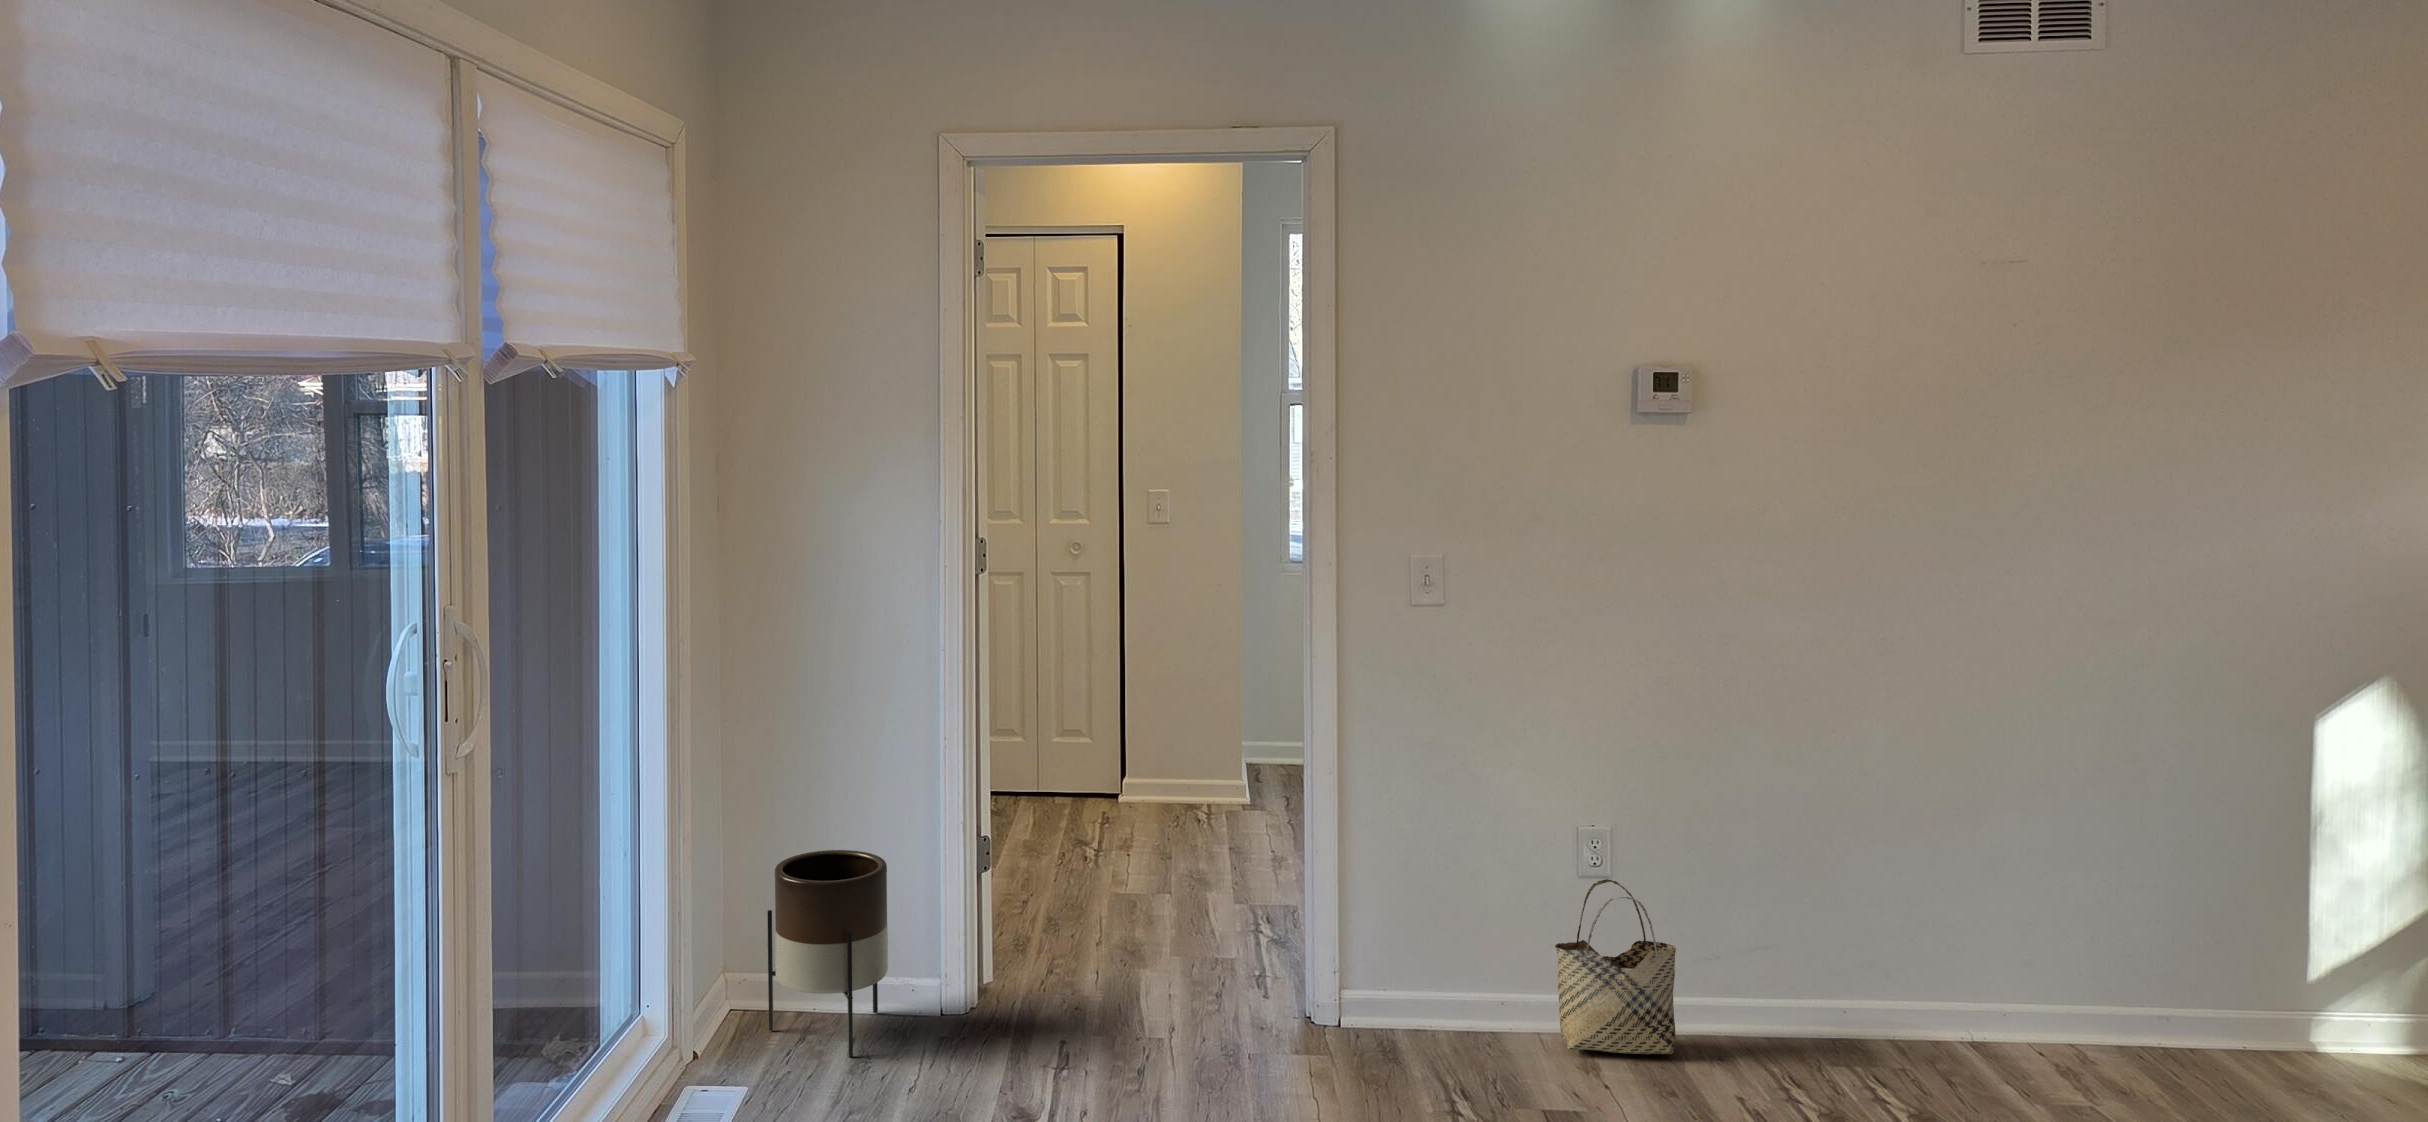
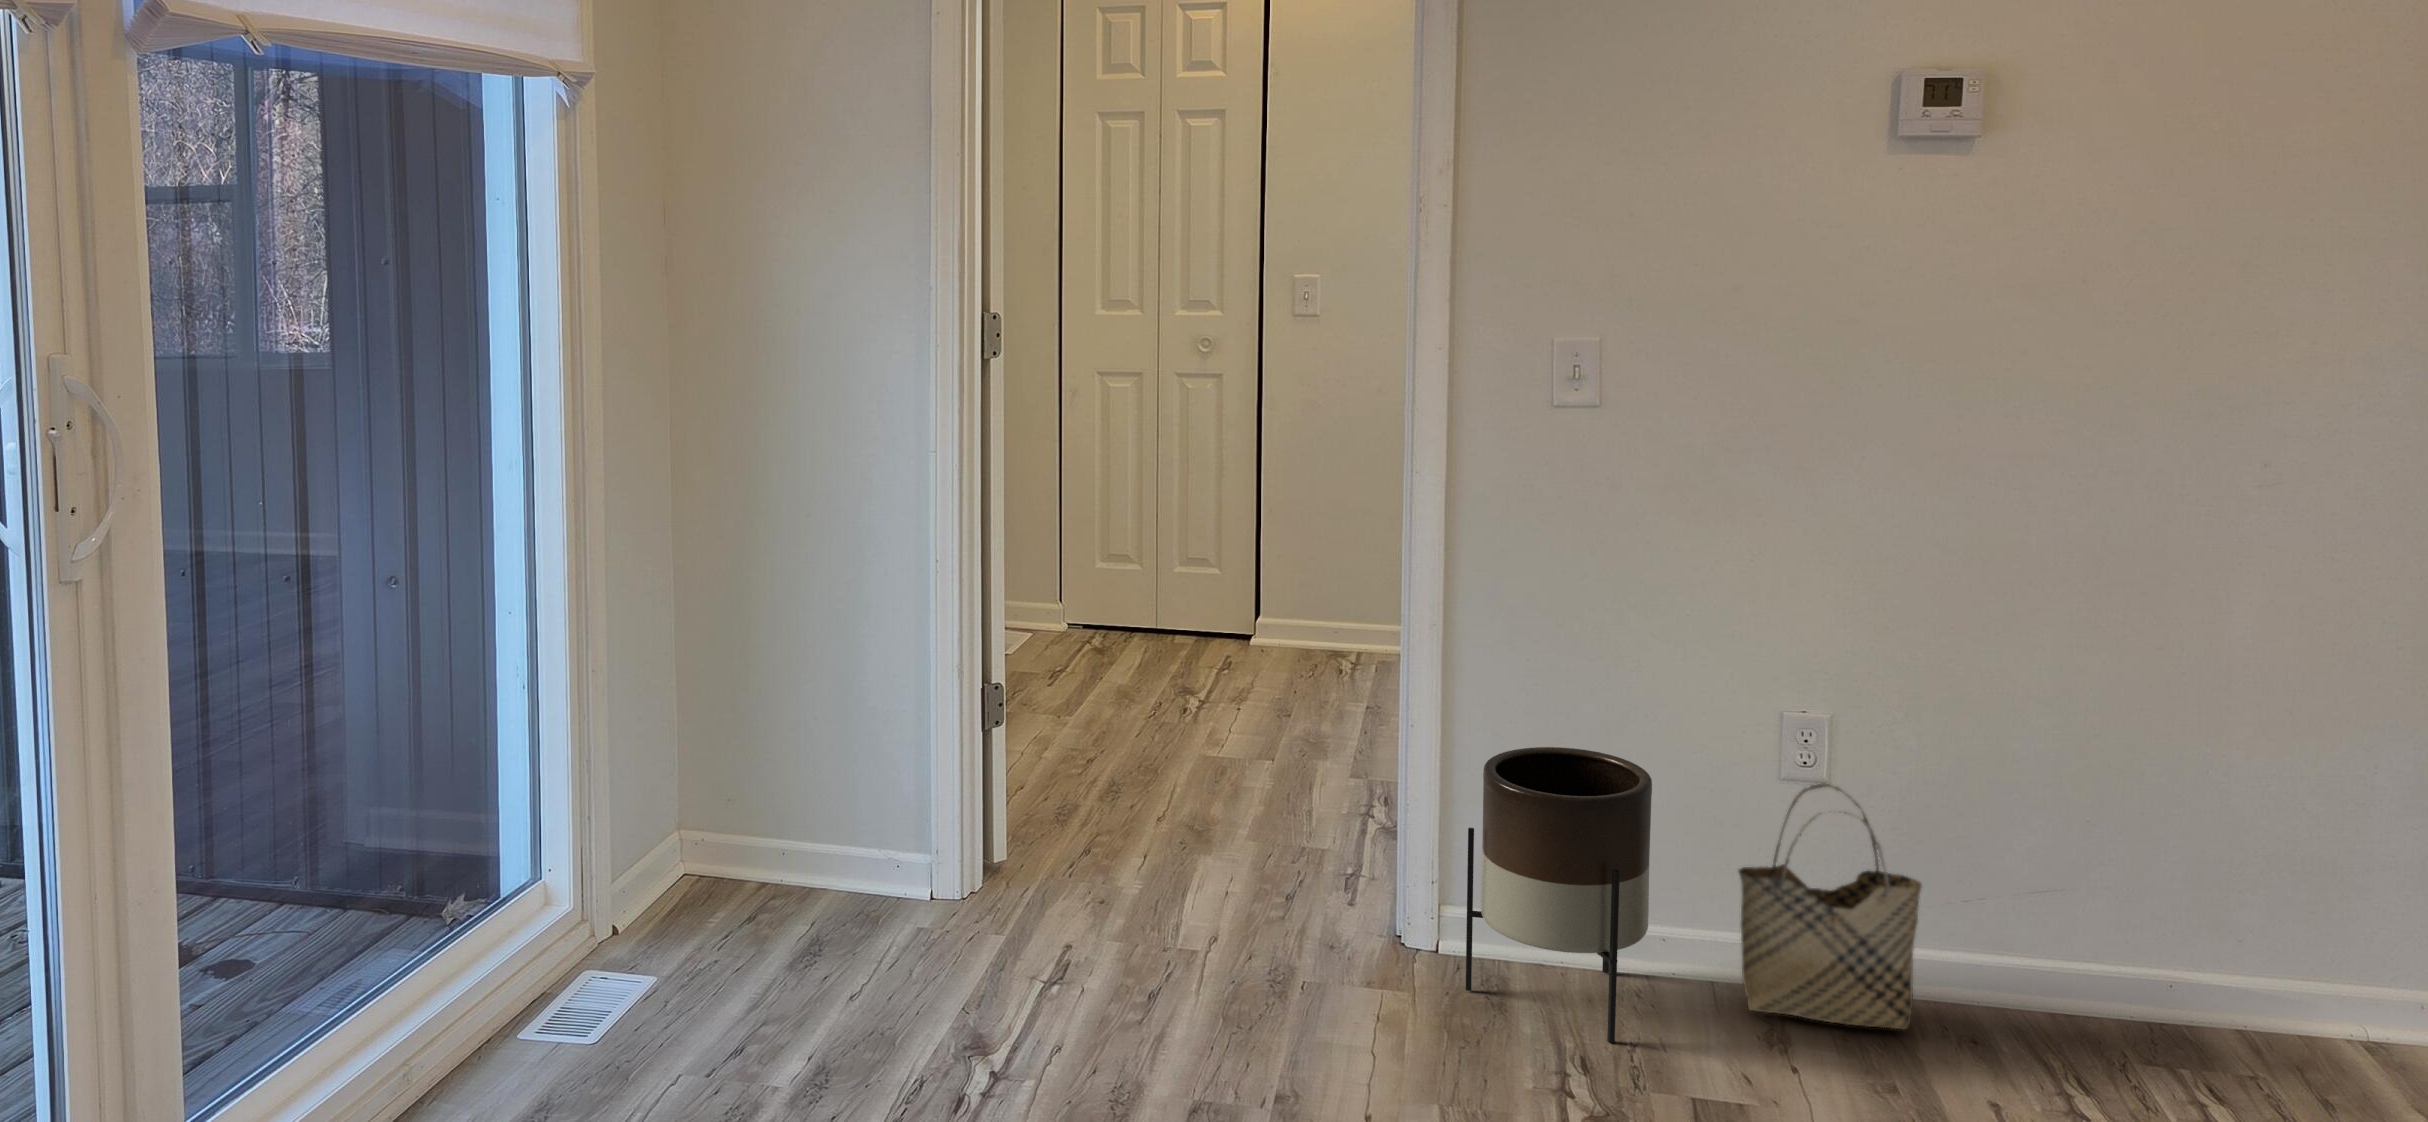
planter: present [767,850,888,1058] -> present [1466,747,1652,1043]

